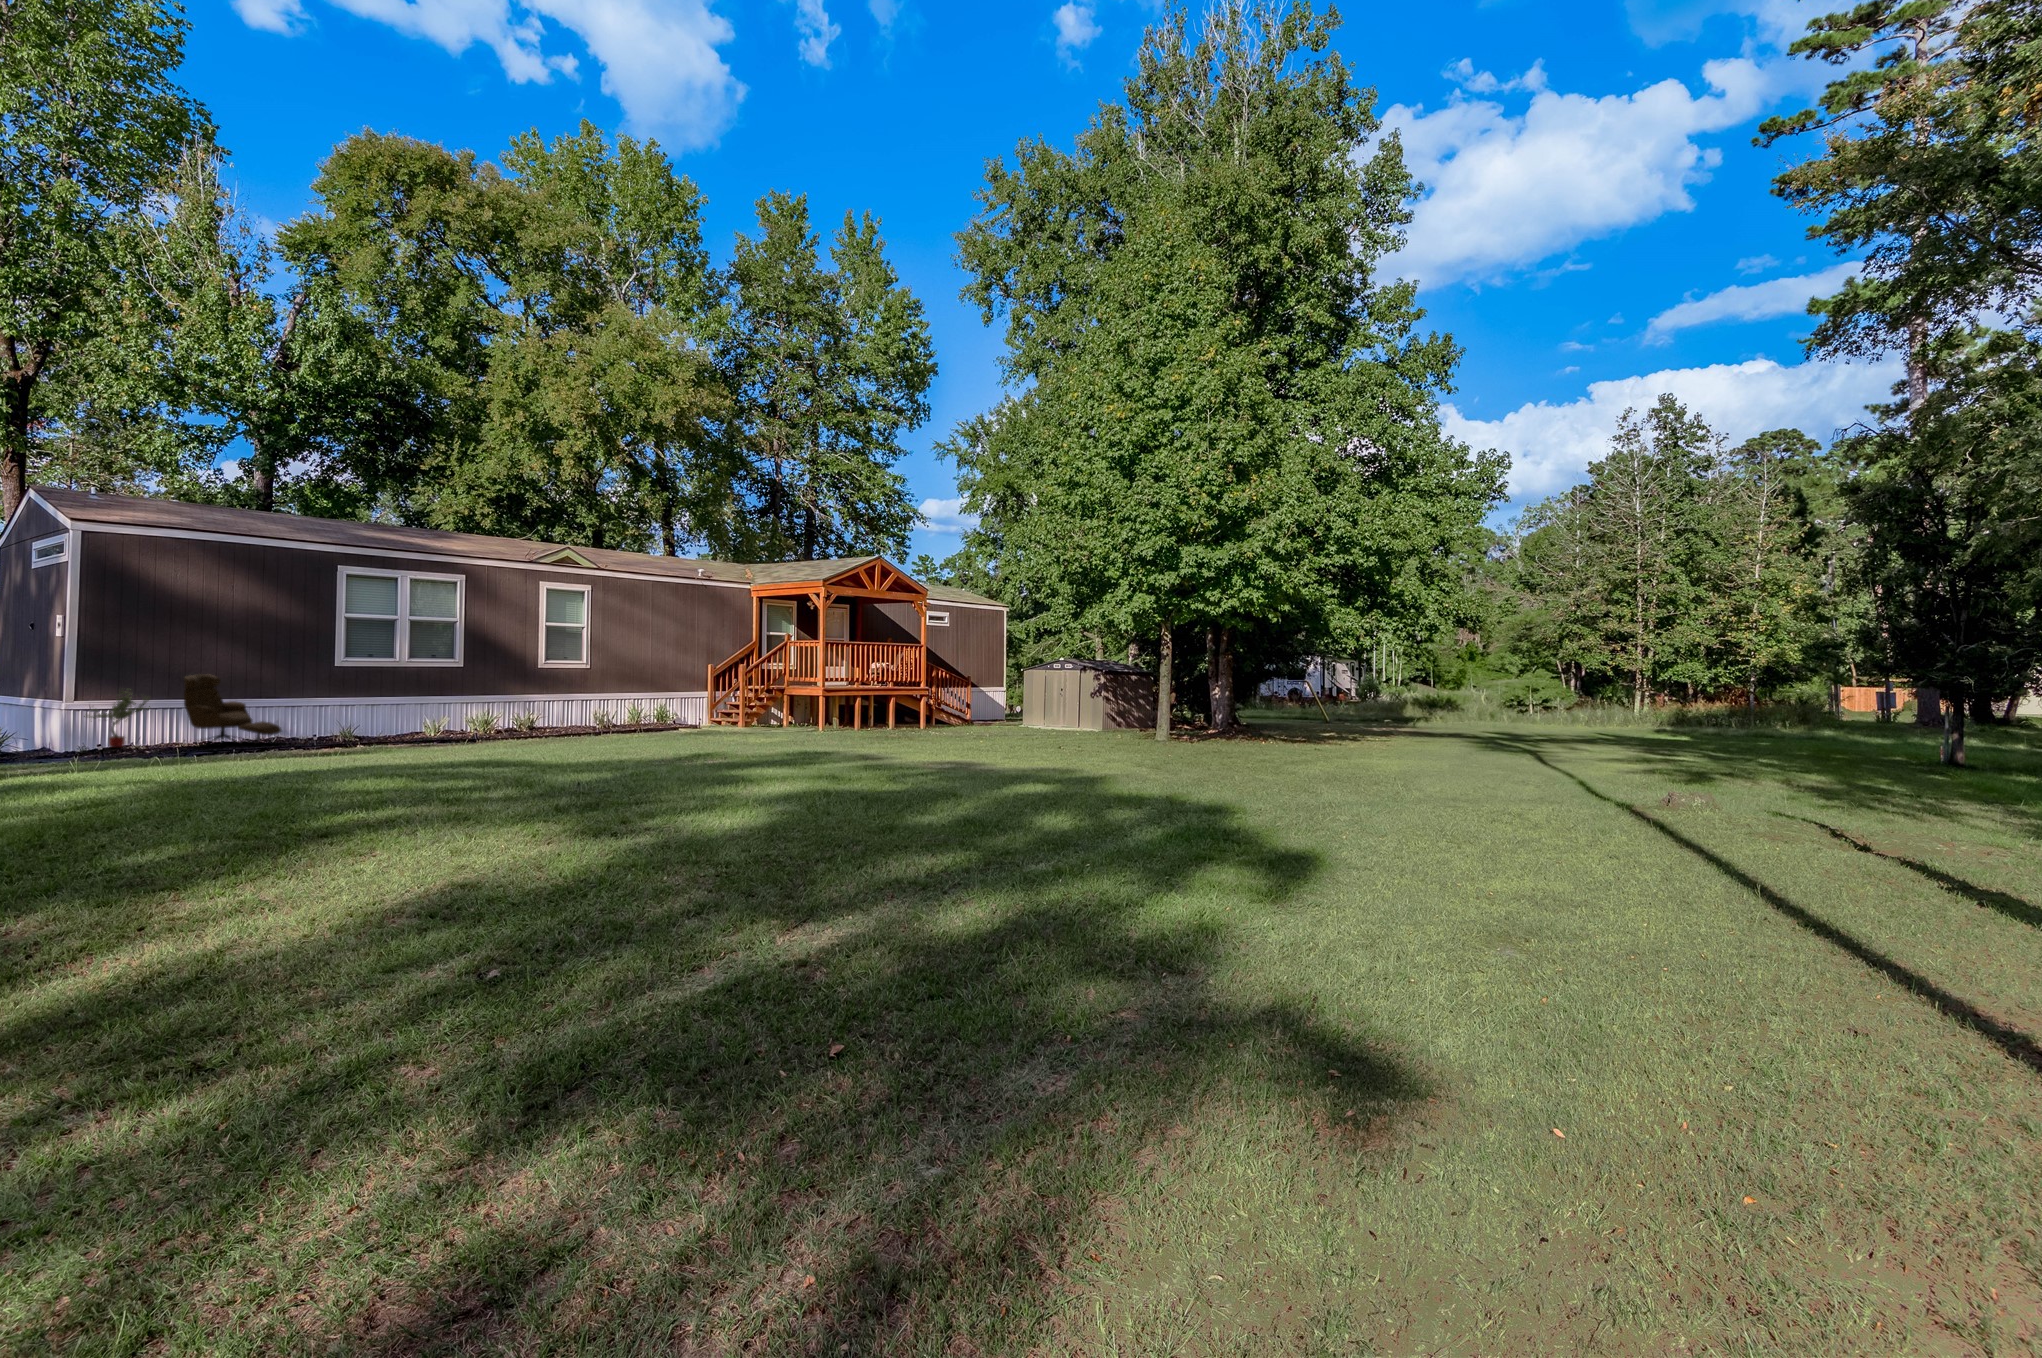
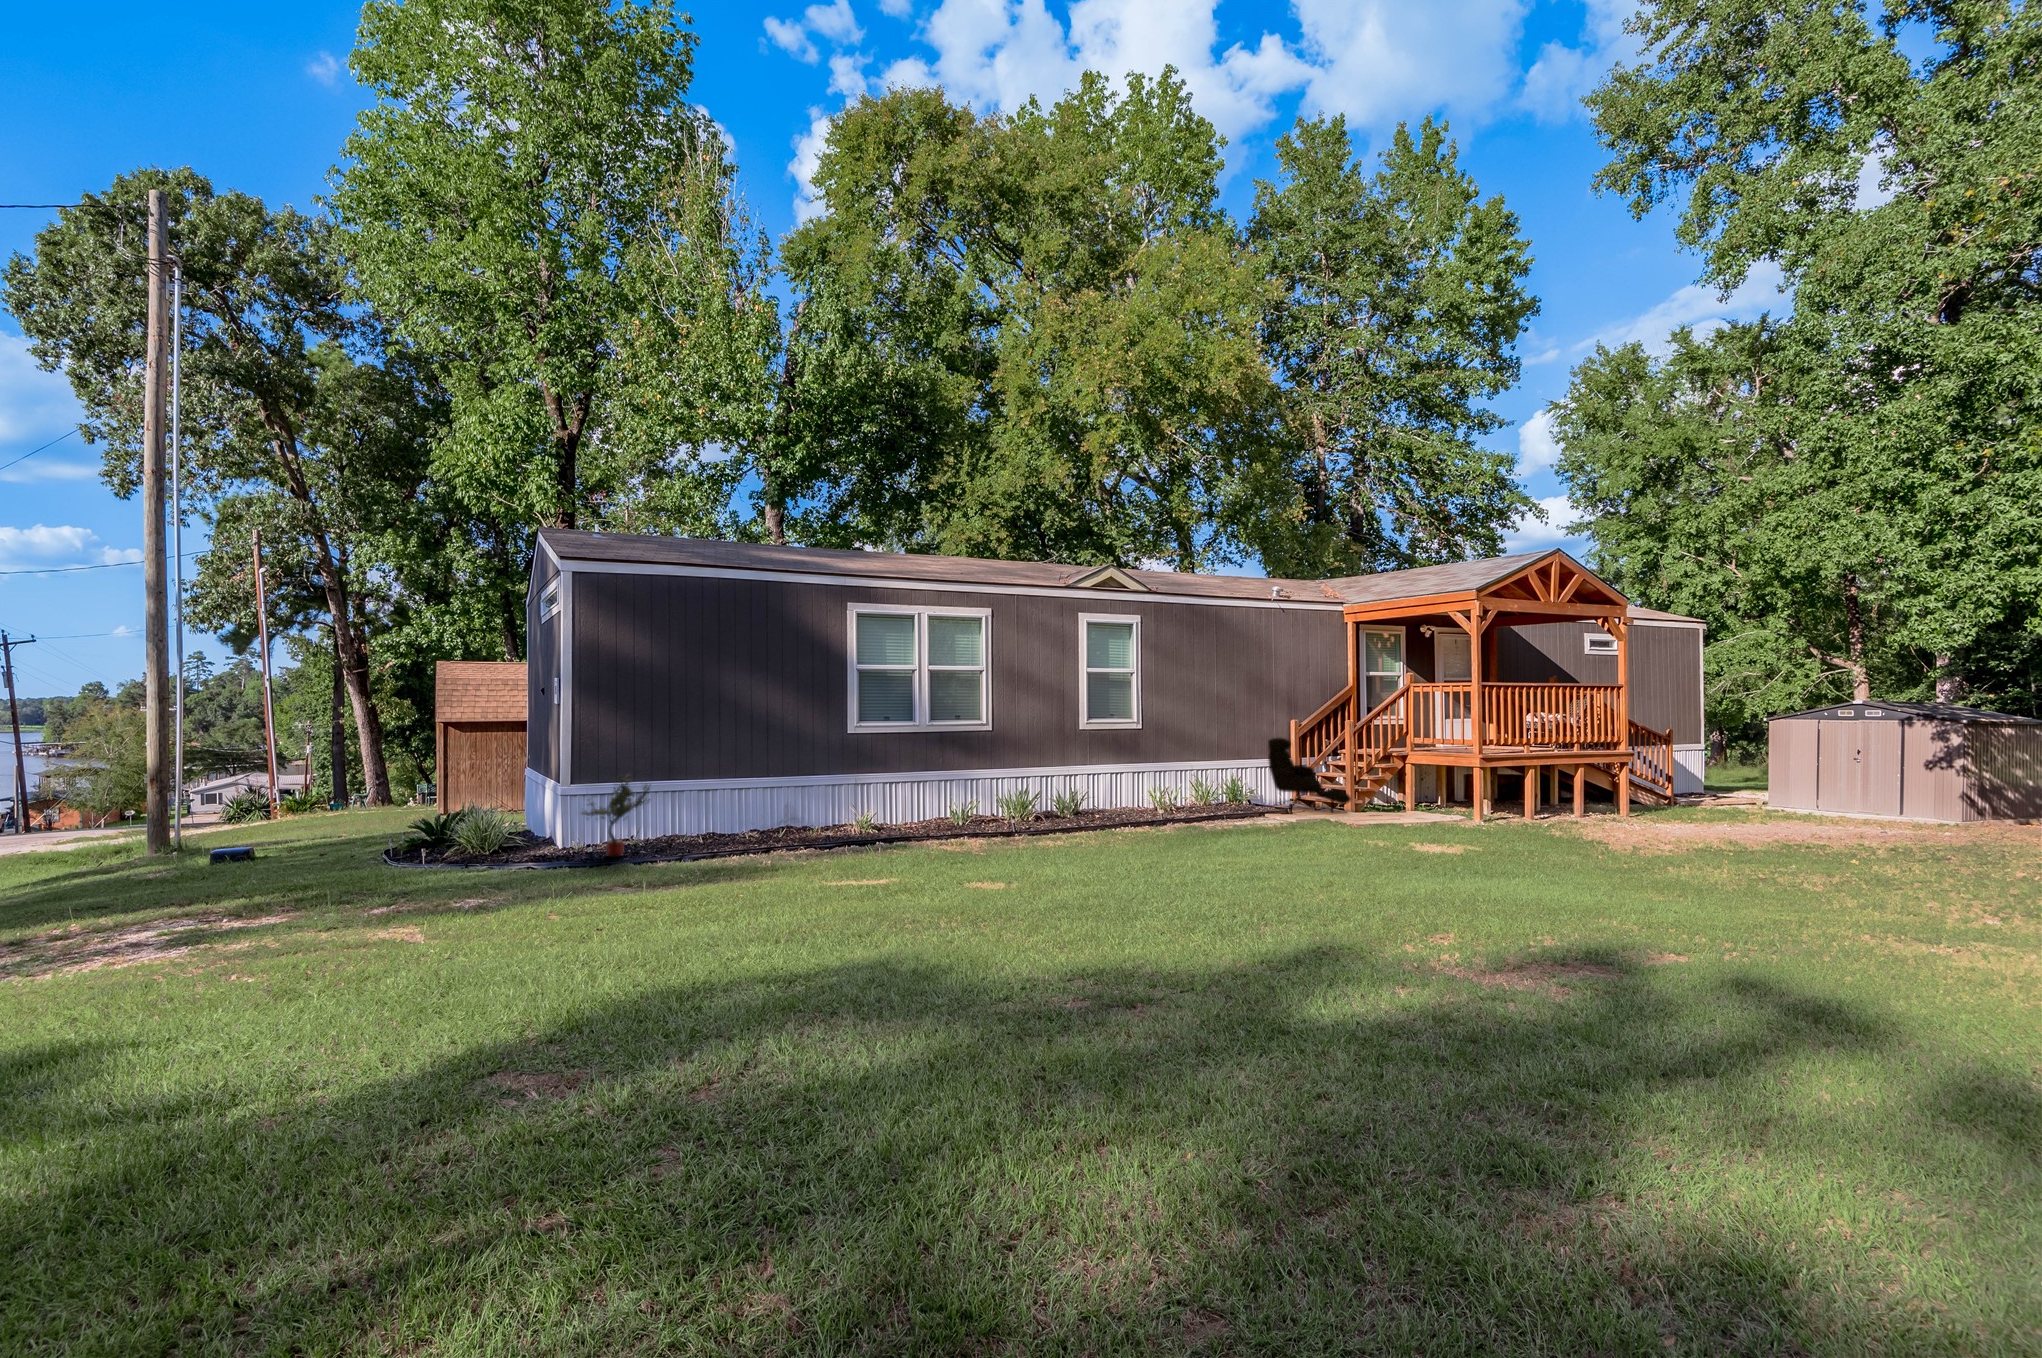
lounge chair: present [184,674,281,744] -> present [1268,738,1351,812]

